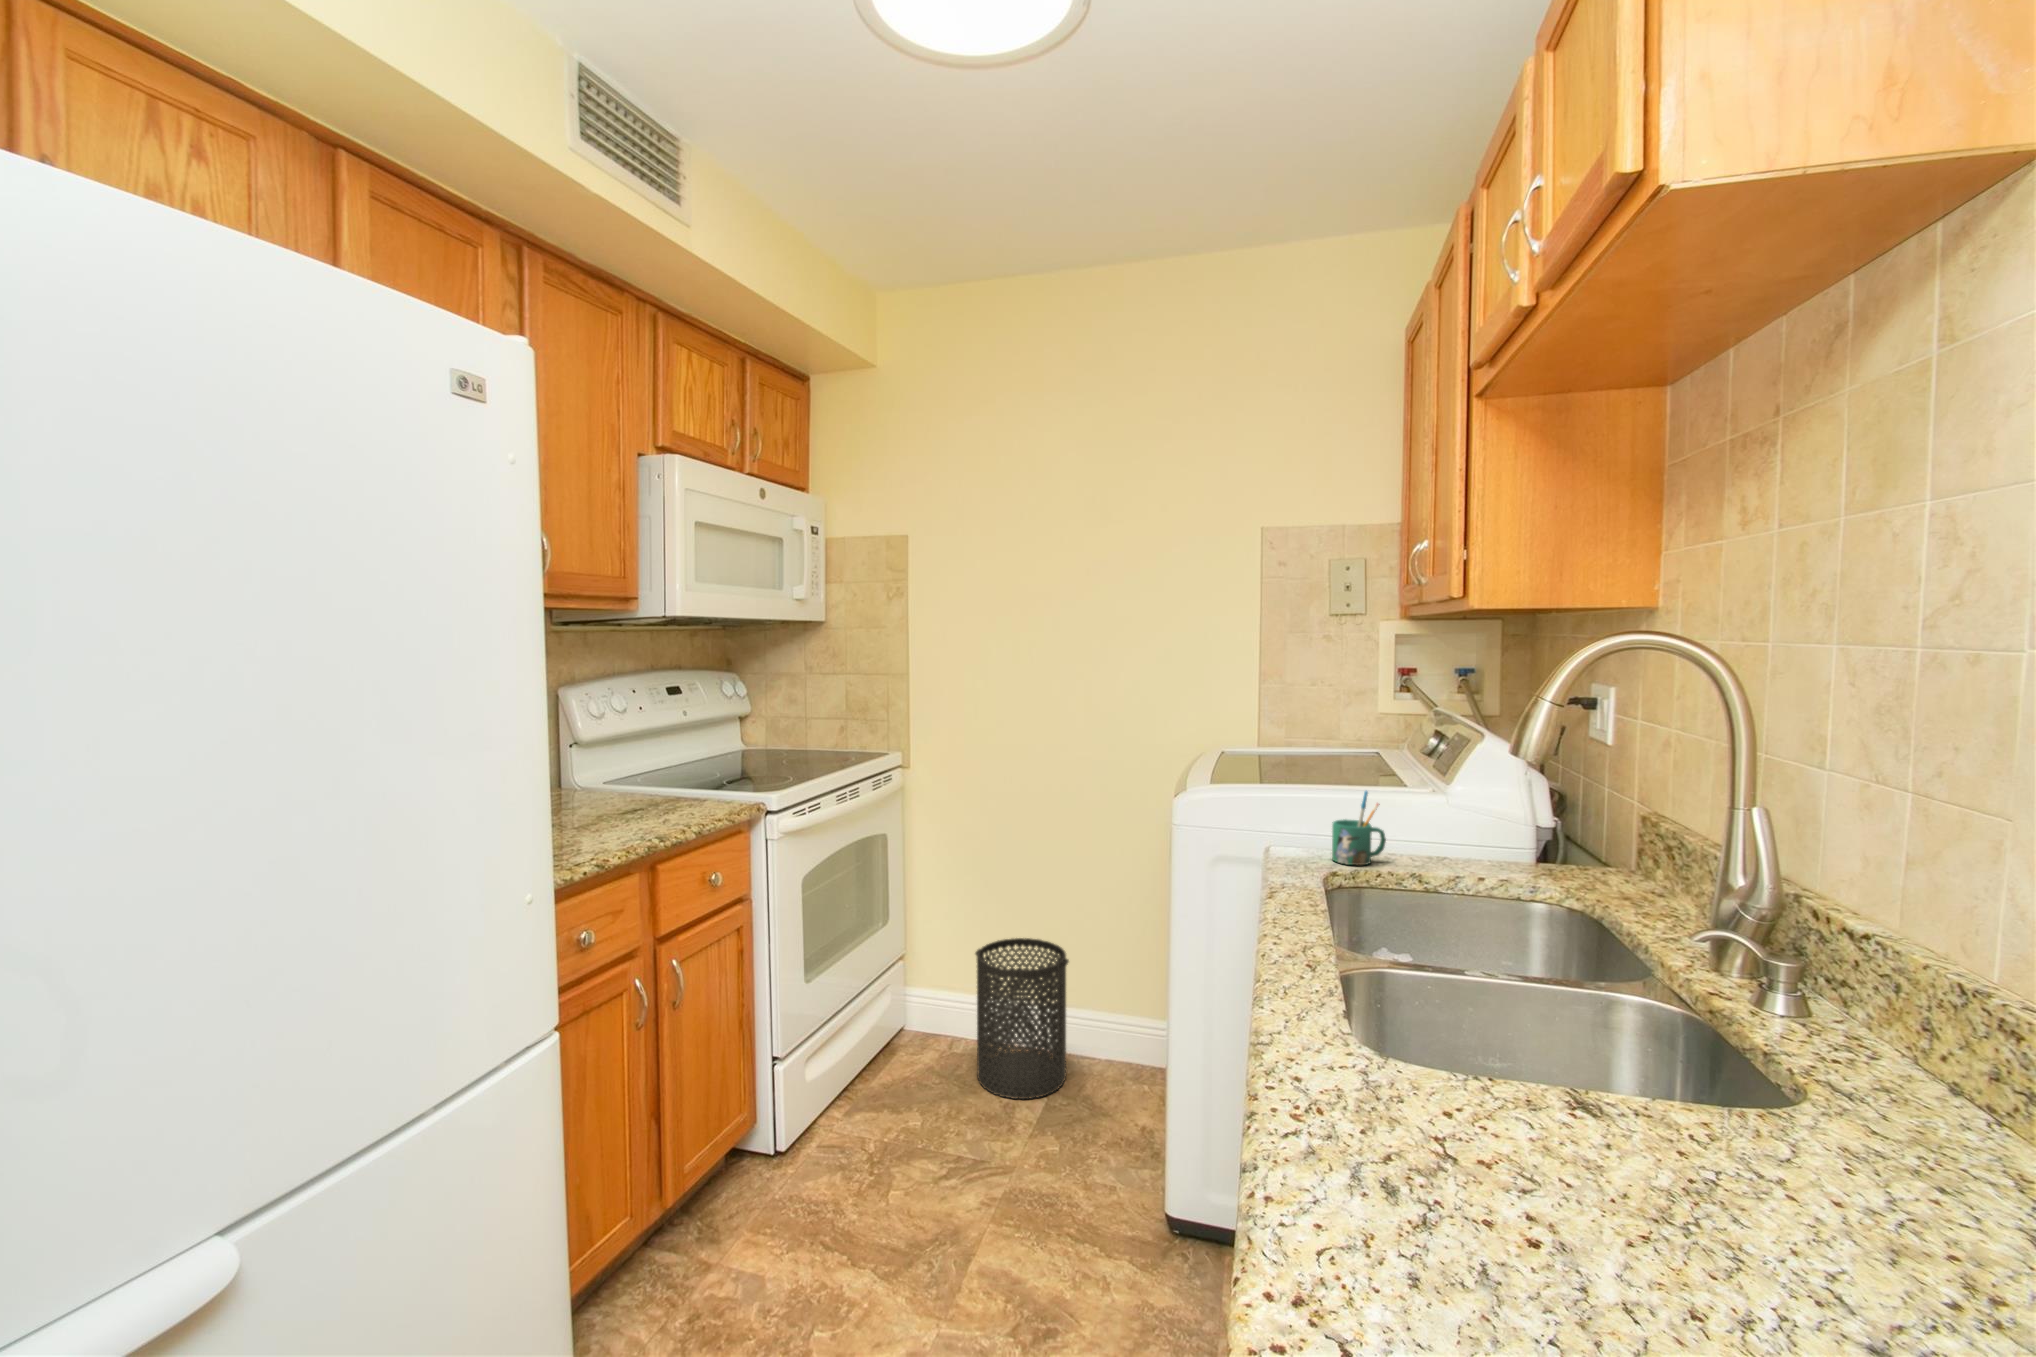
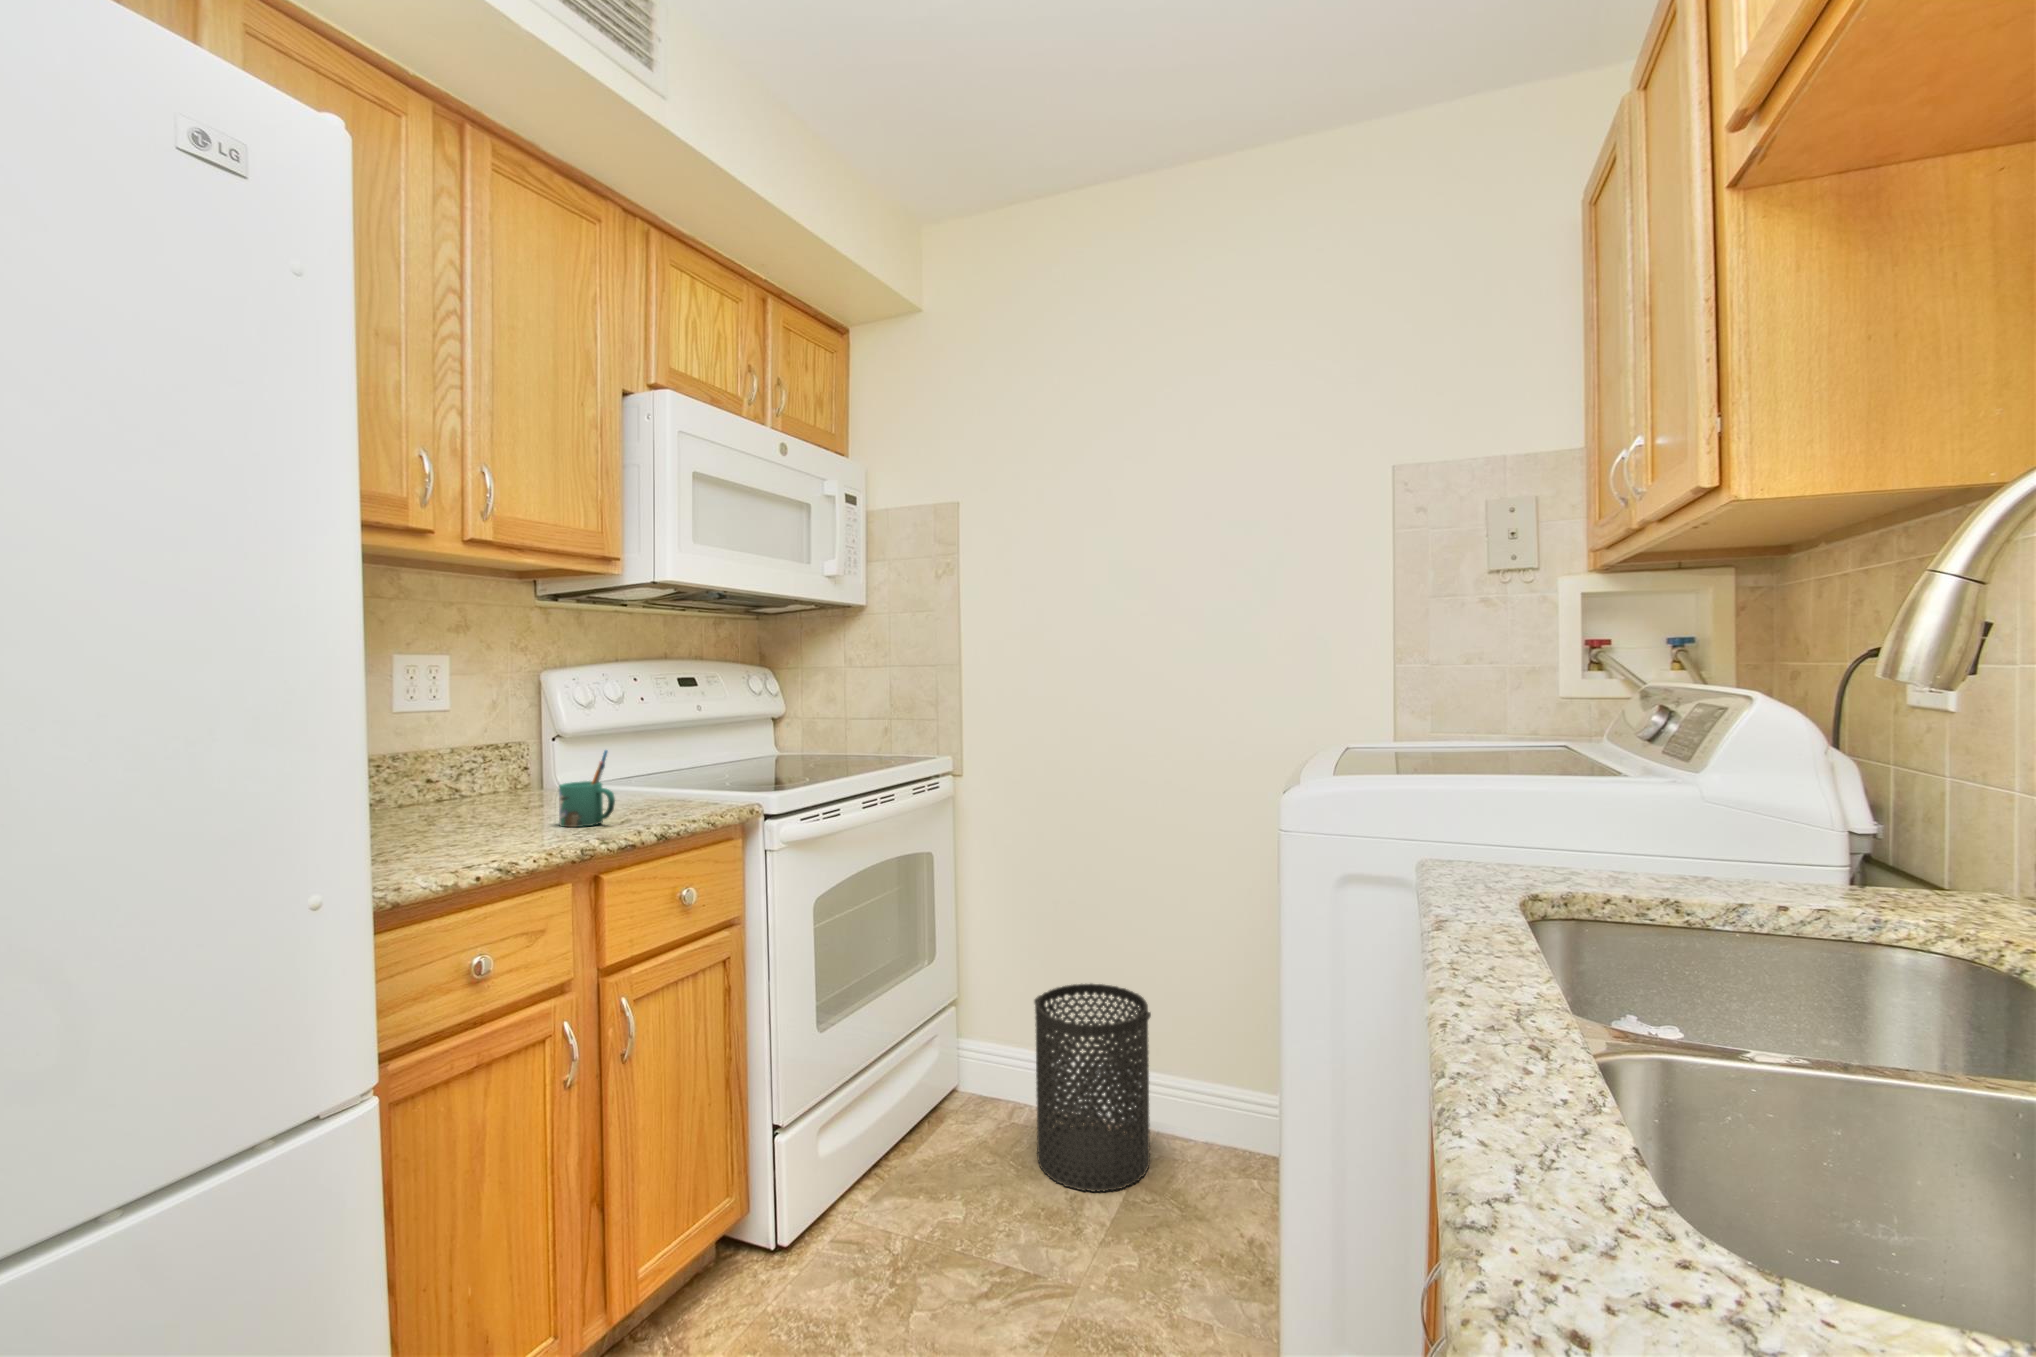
mug: present [1332,791,1386,865] -> present [559,750,615,827]

